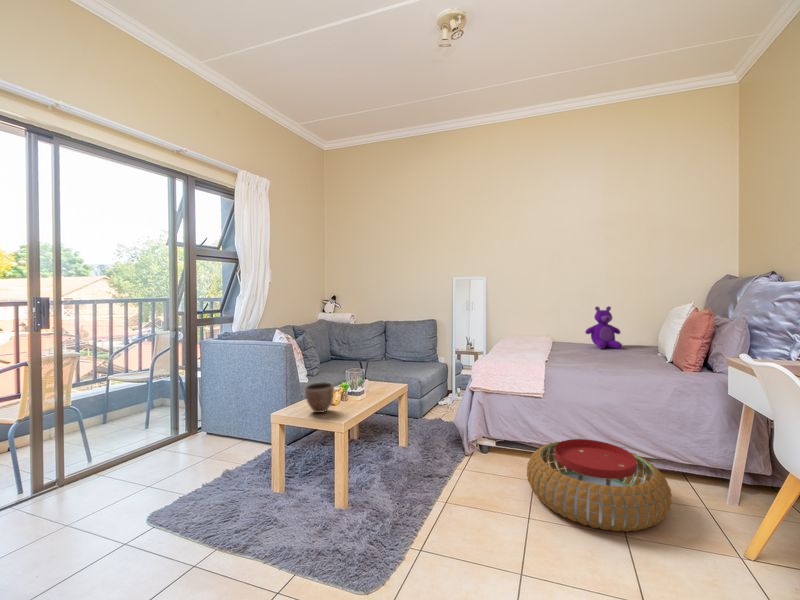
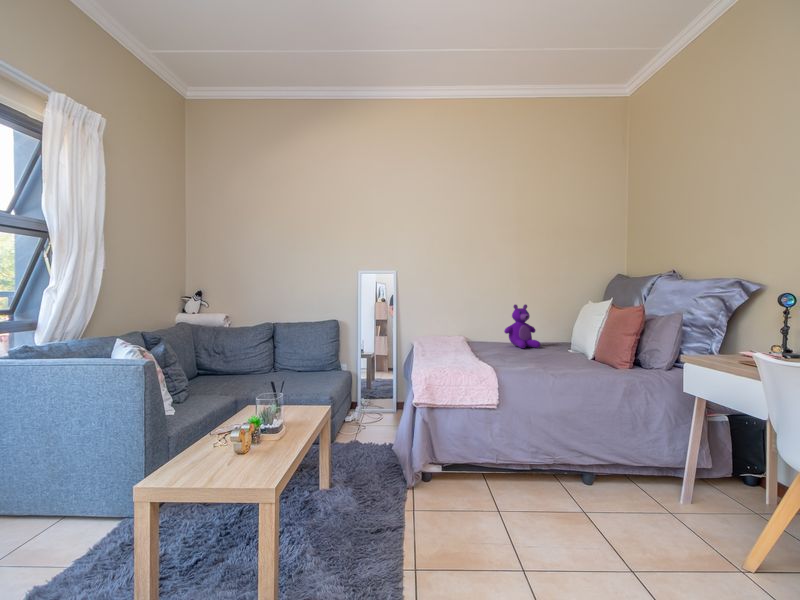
decorative bowl: present [305,382,334,413] -> none [201,420,250,471]
pouf: present [527,439,672,532] -> none [493,453,654,563]

